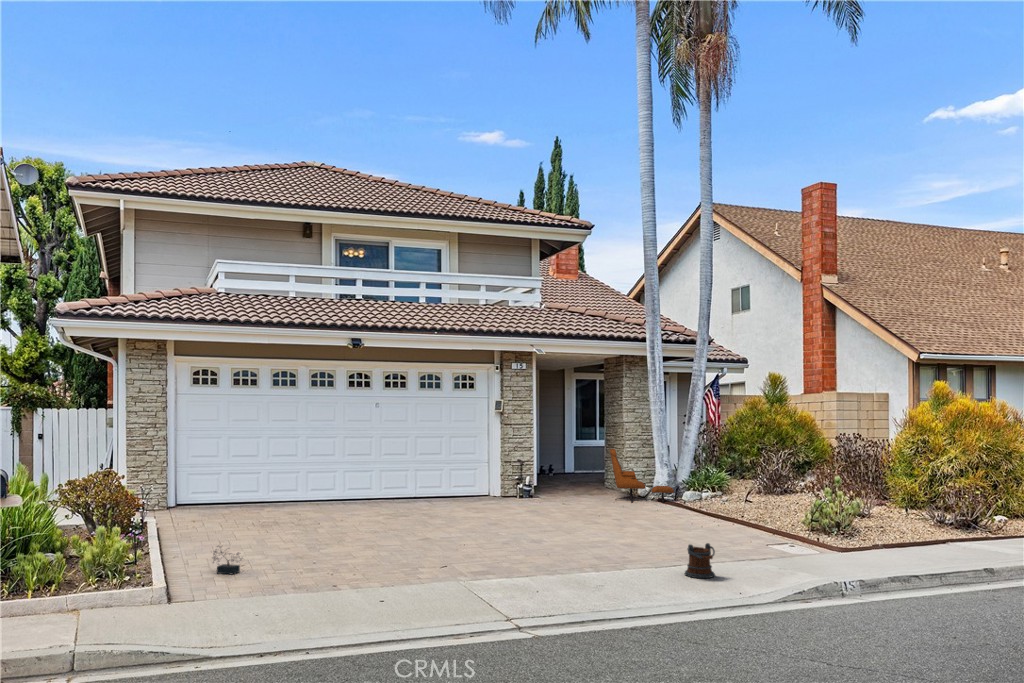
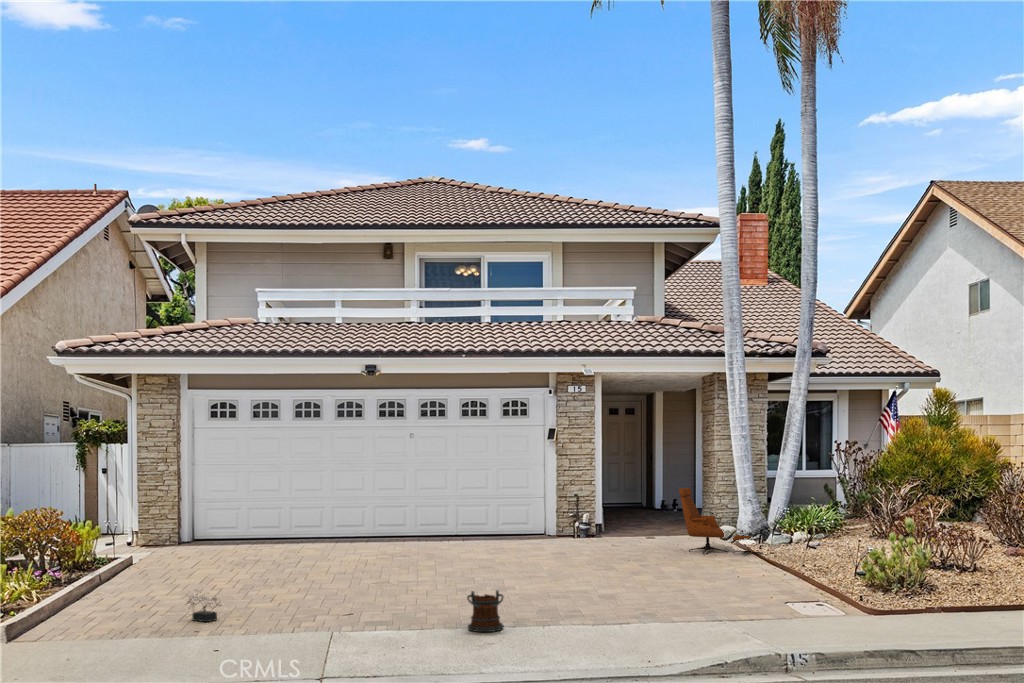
bucket: present [685,543,715,578] -> present [467,590,504,632]
decorative plant: present [213,546,241,574] -> present [188,592,218,622]

